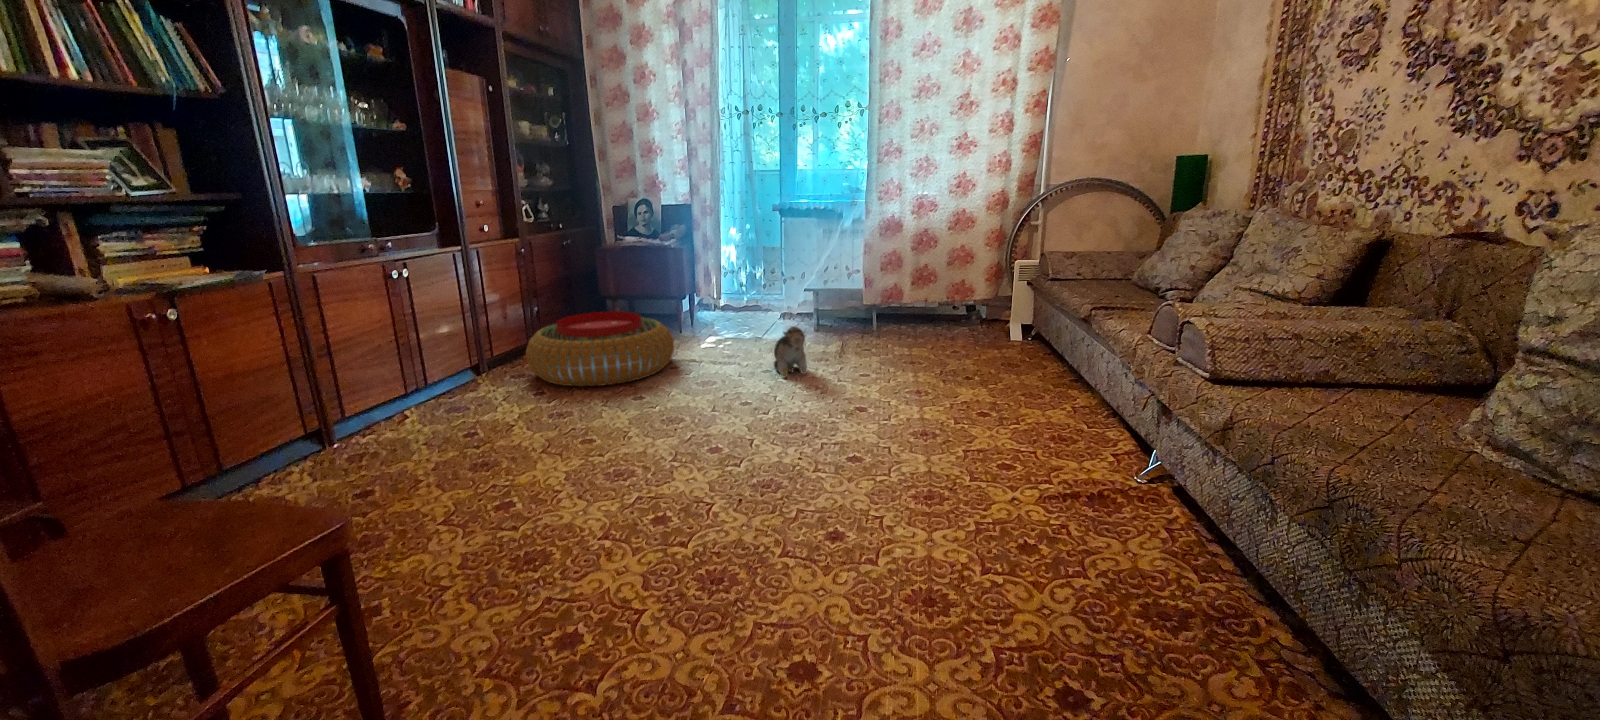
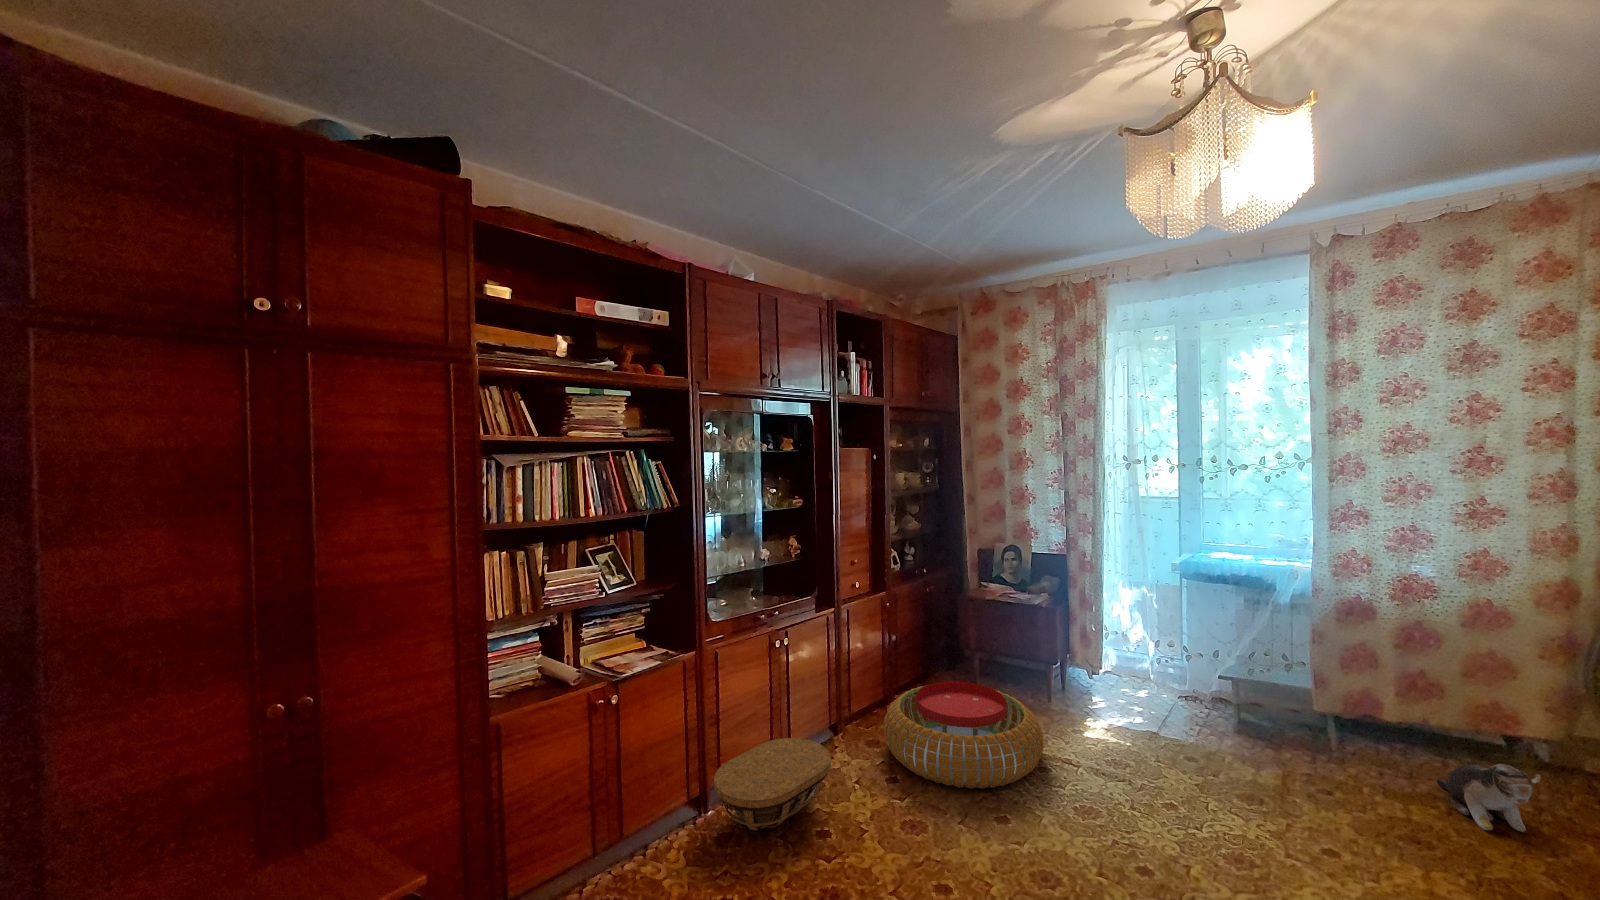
plush toy: present [774,326,807,377] -> present [1437,763,1541,832]
basket: none [337,365,473,440] -> present [714,738,831,830]

